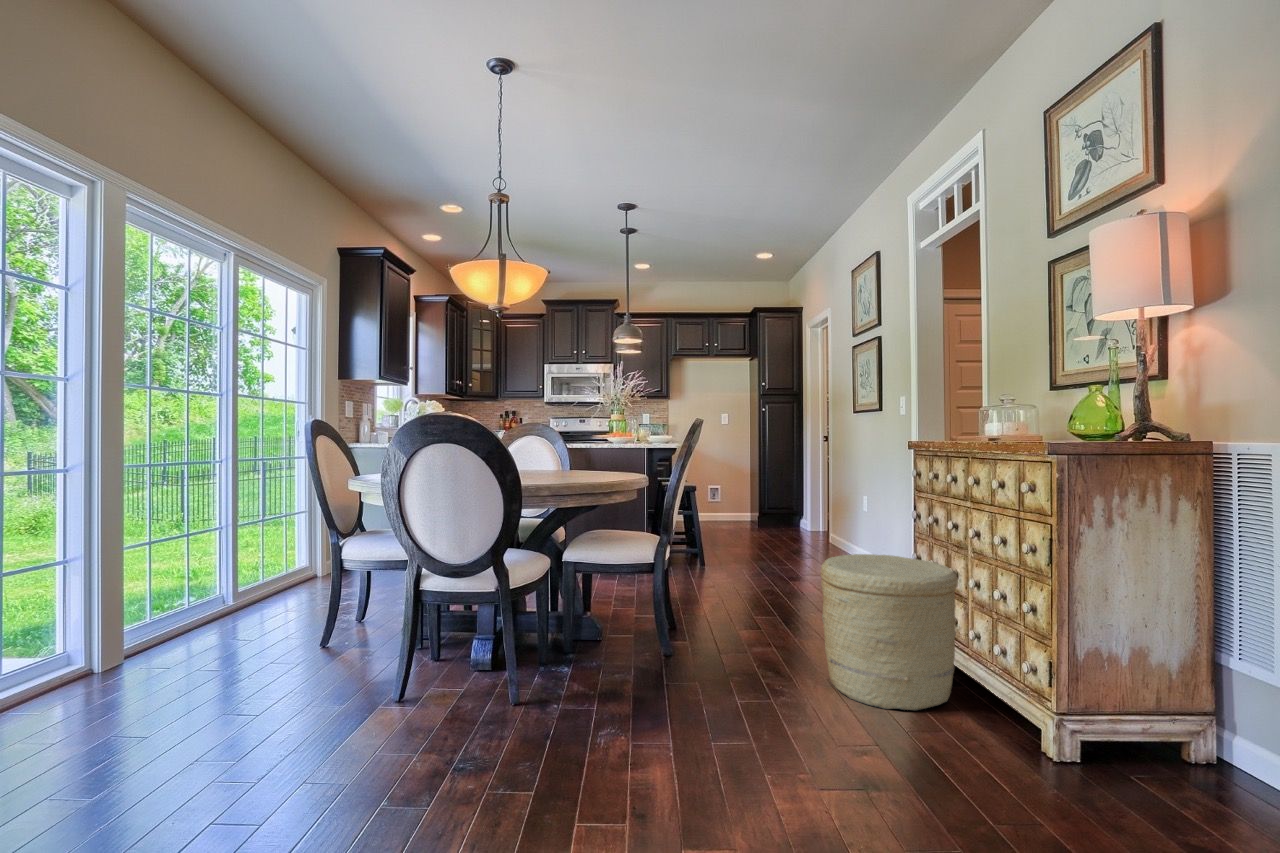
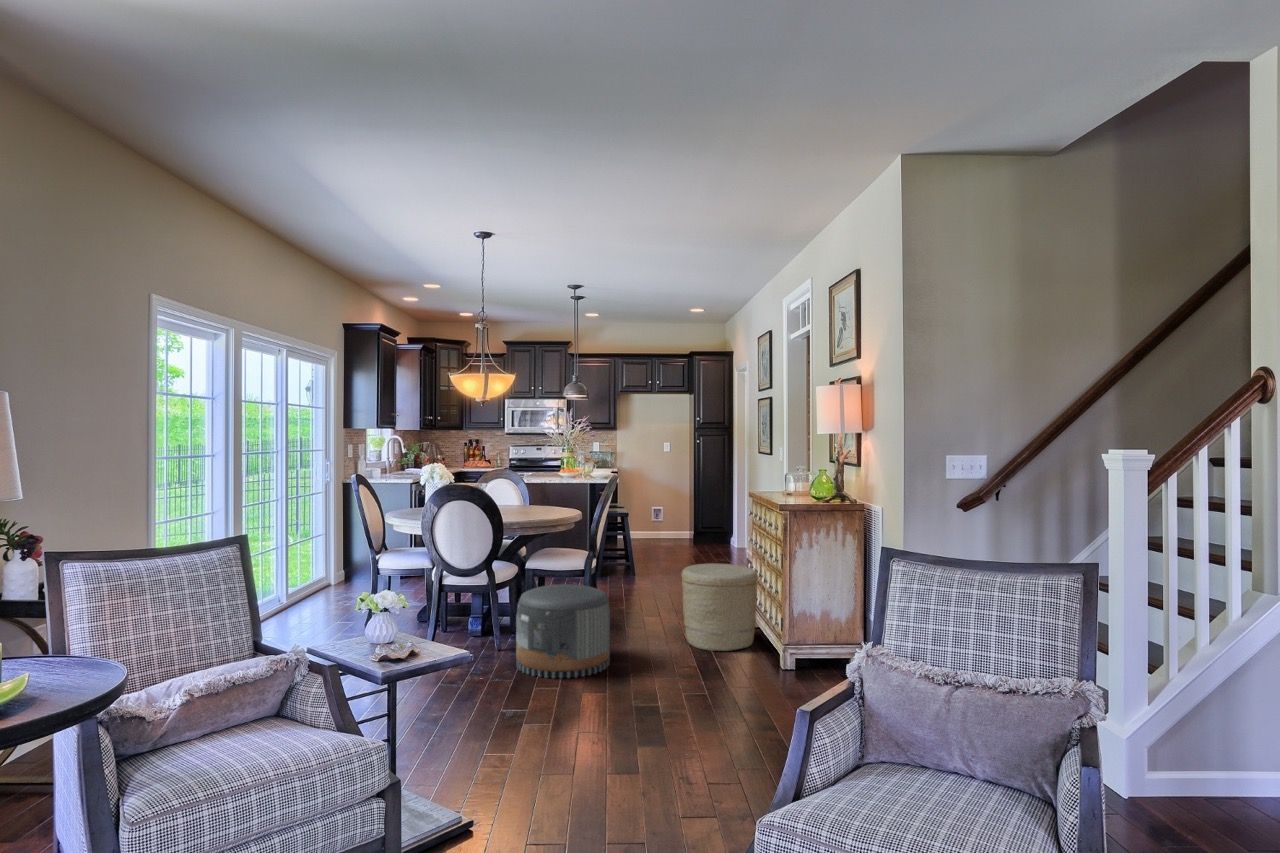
pouf: none [544,591,717,786] -> present [516,584,610,678]

